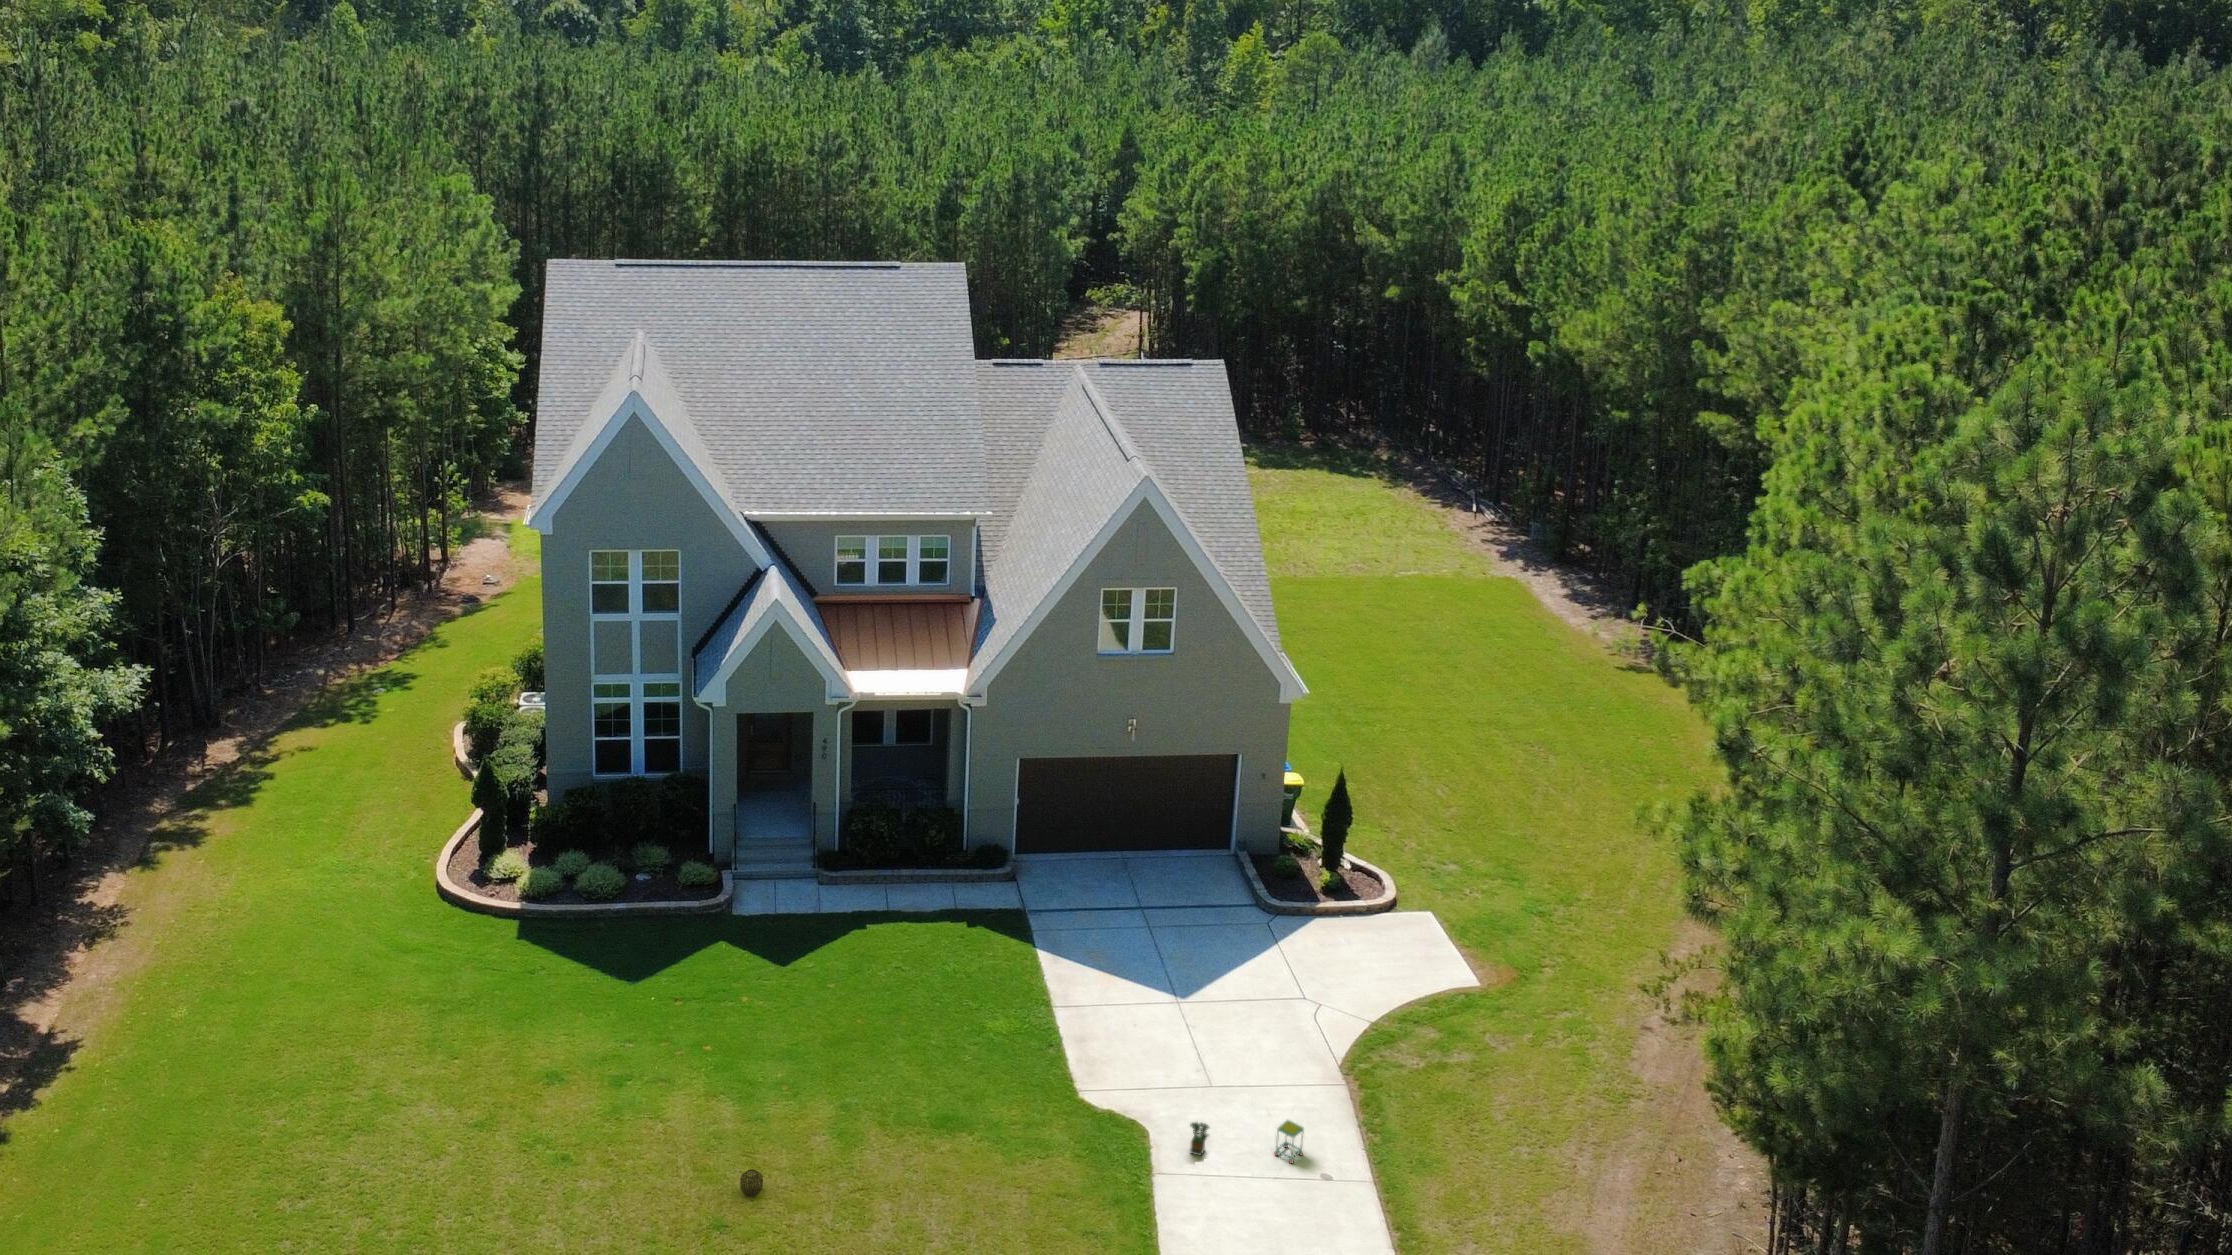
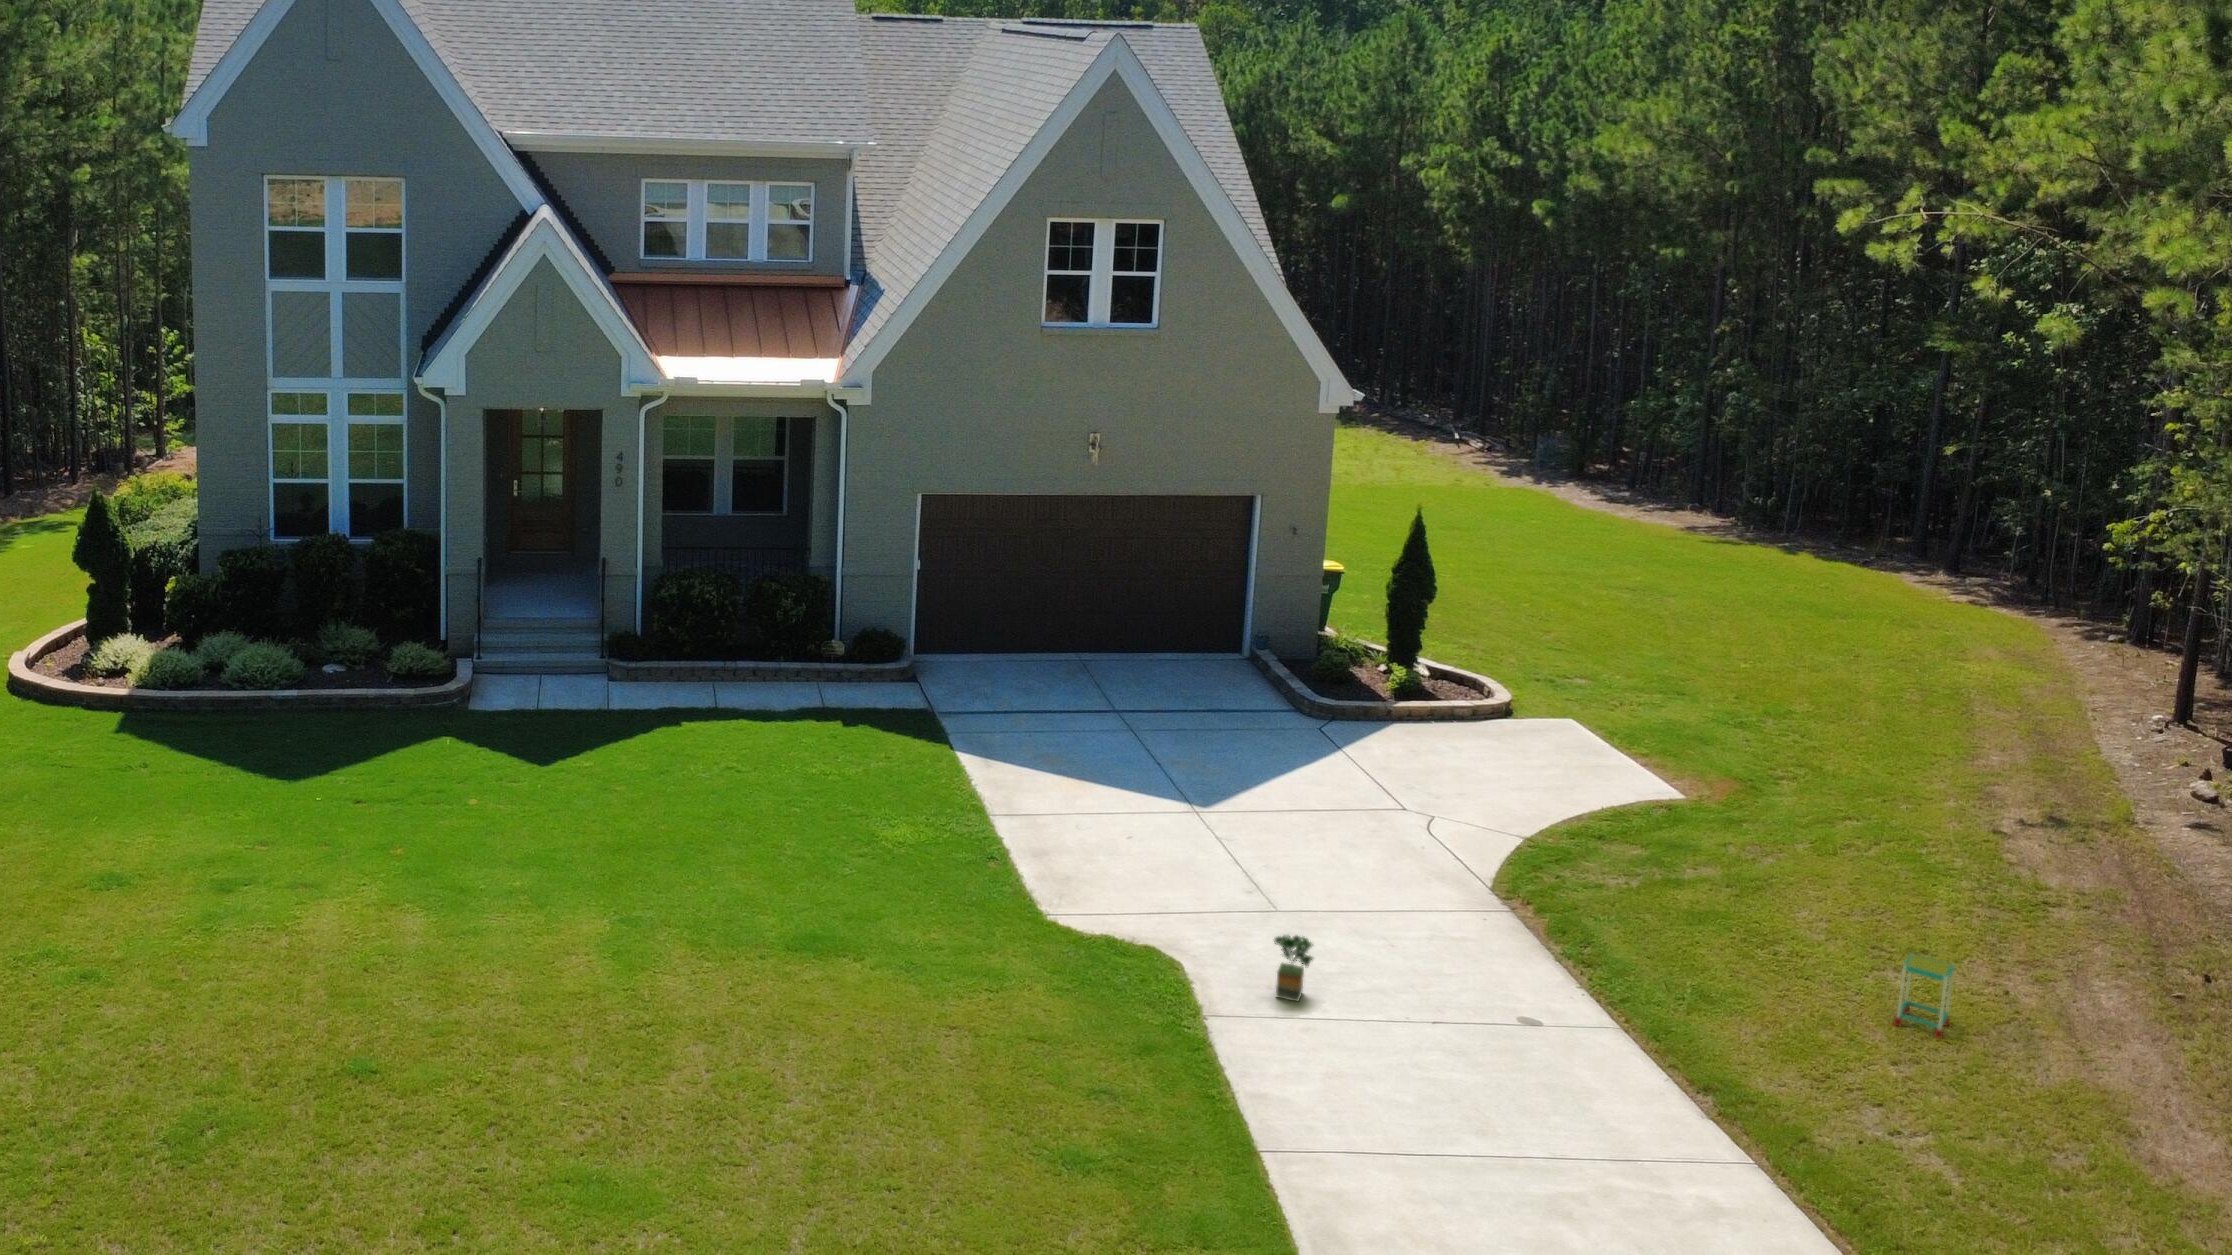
side table: present [1274,1120,1304,1164] -> present [1894,954,1954,1038]
woven basket: present [740,1169,763,1197] -> none [375,998,422,1054]

